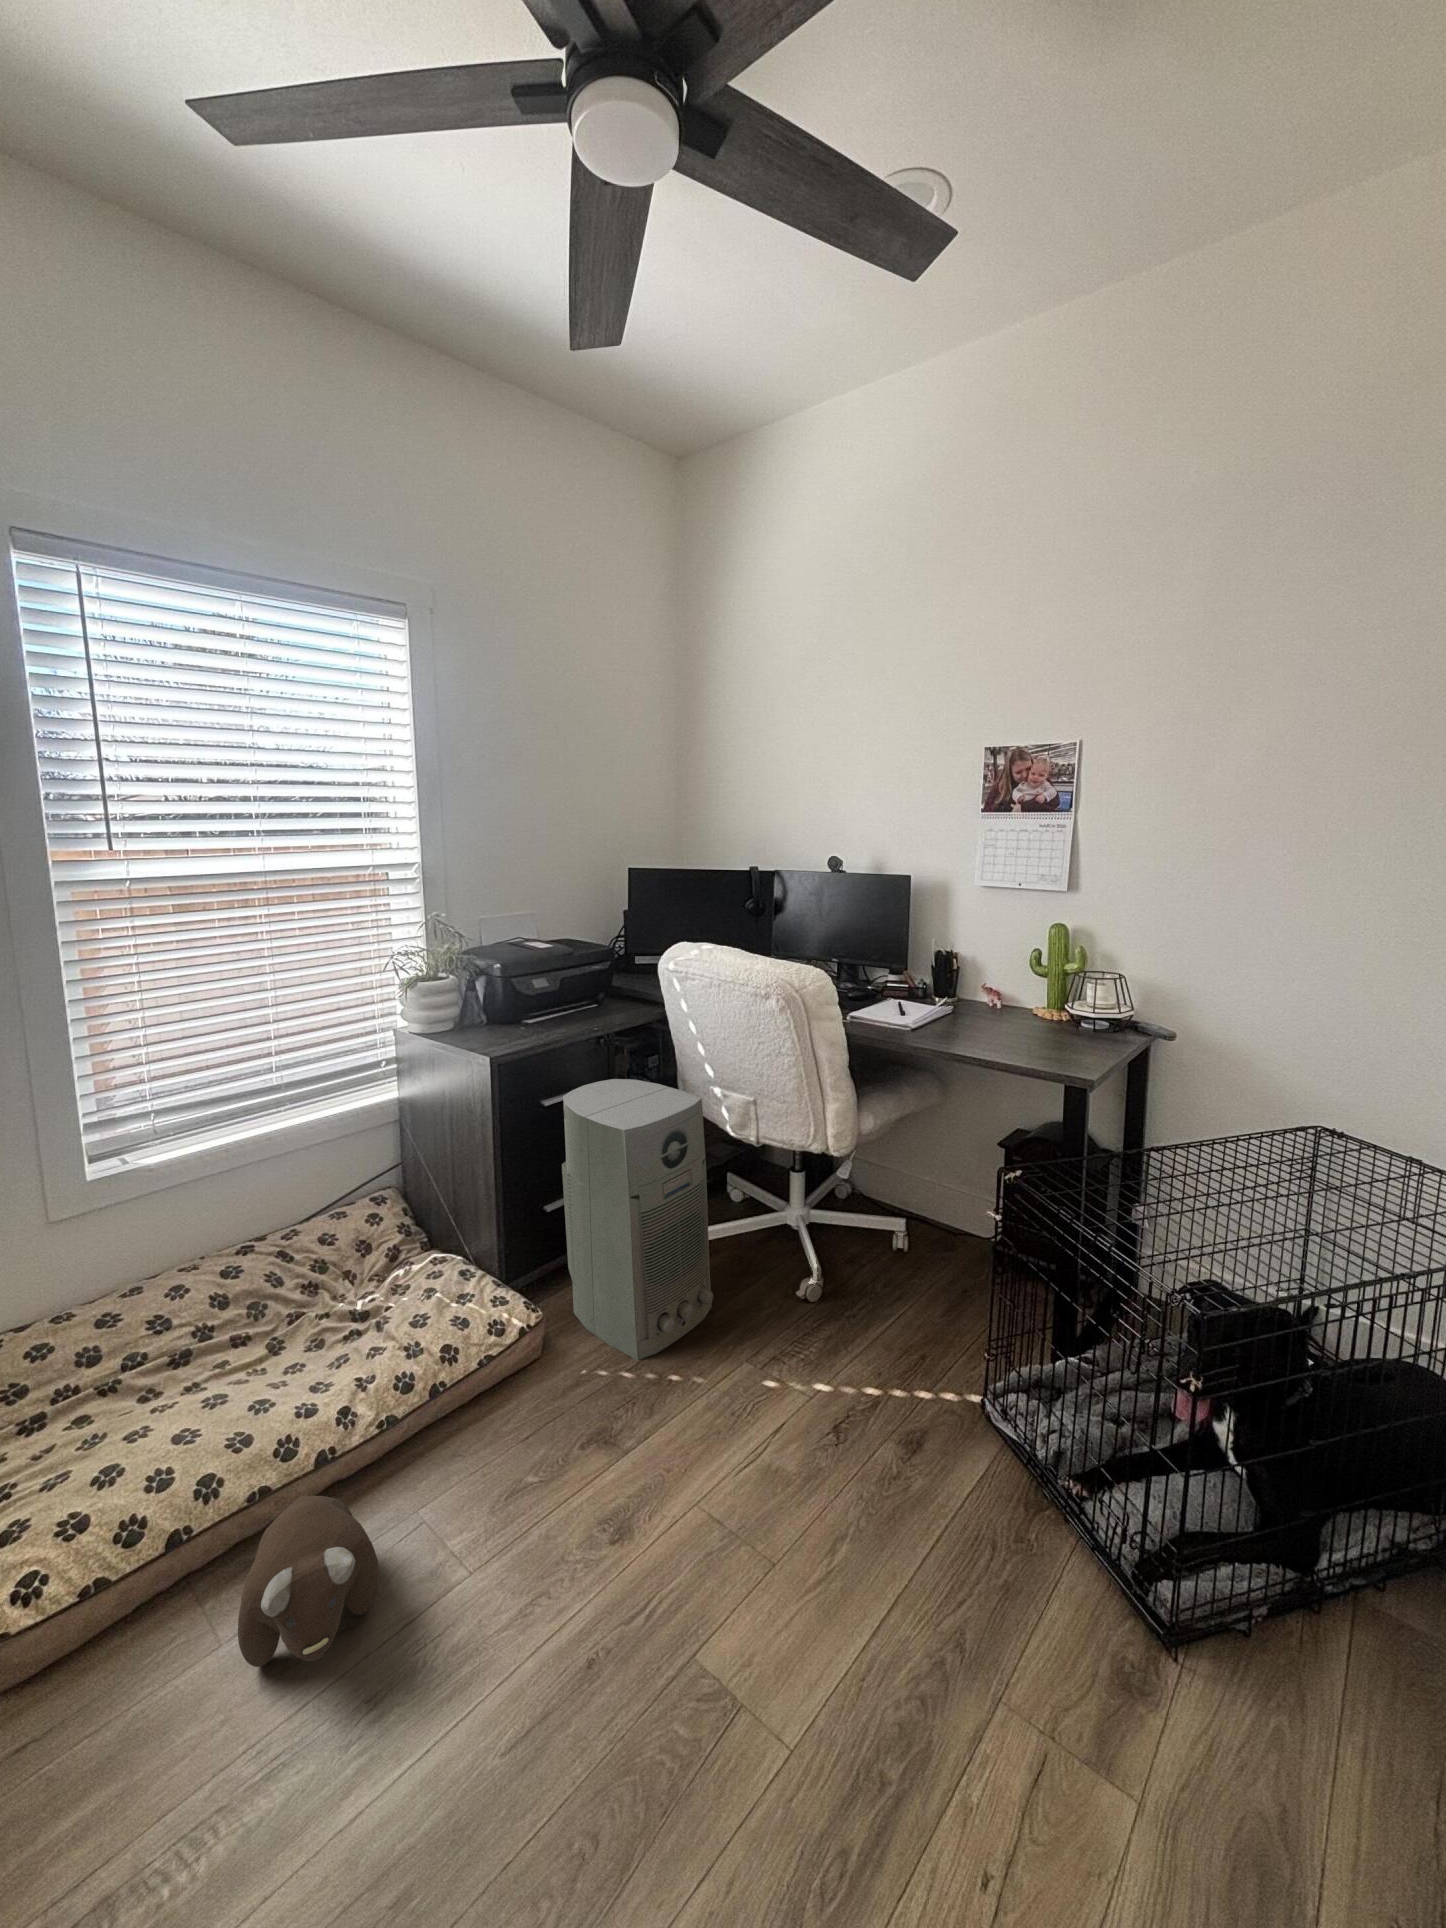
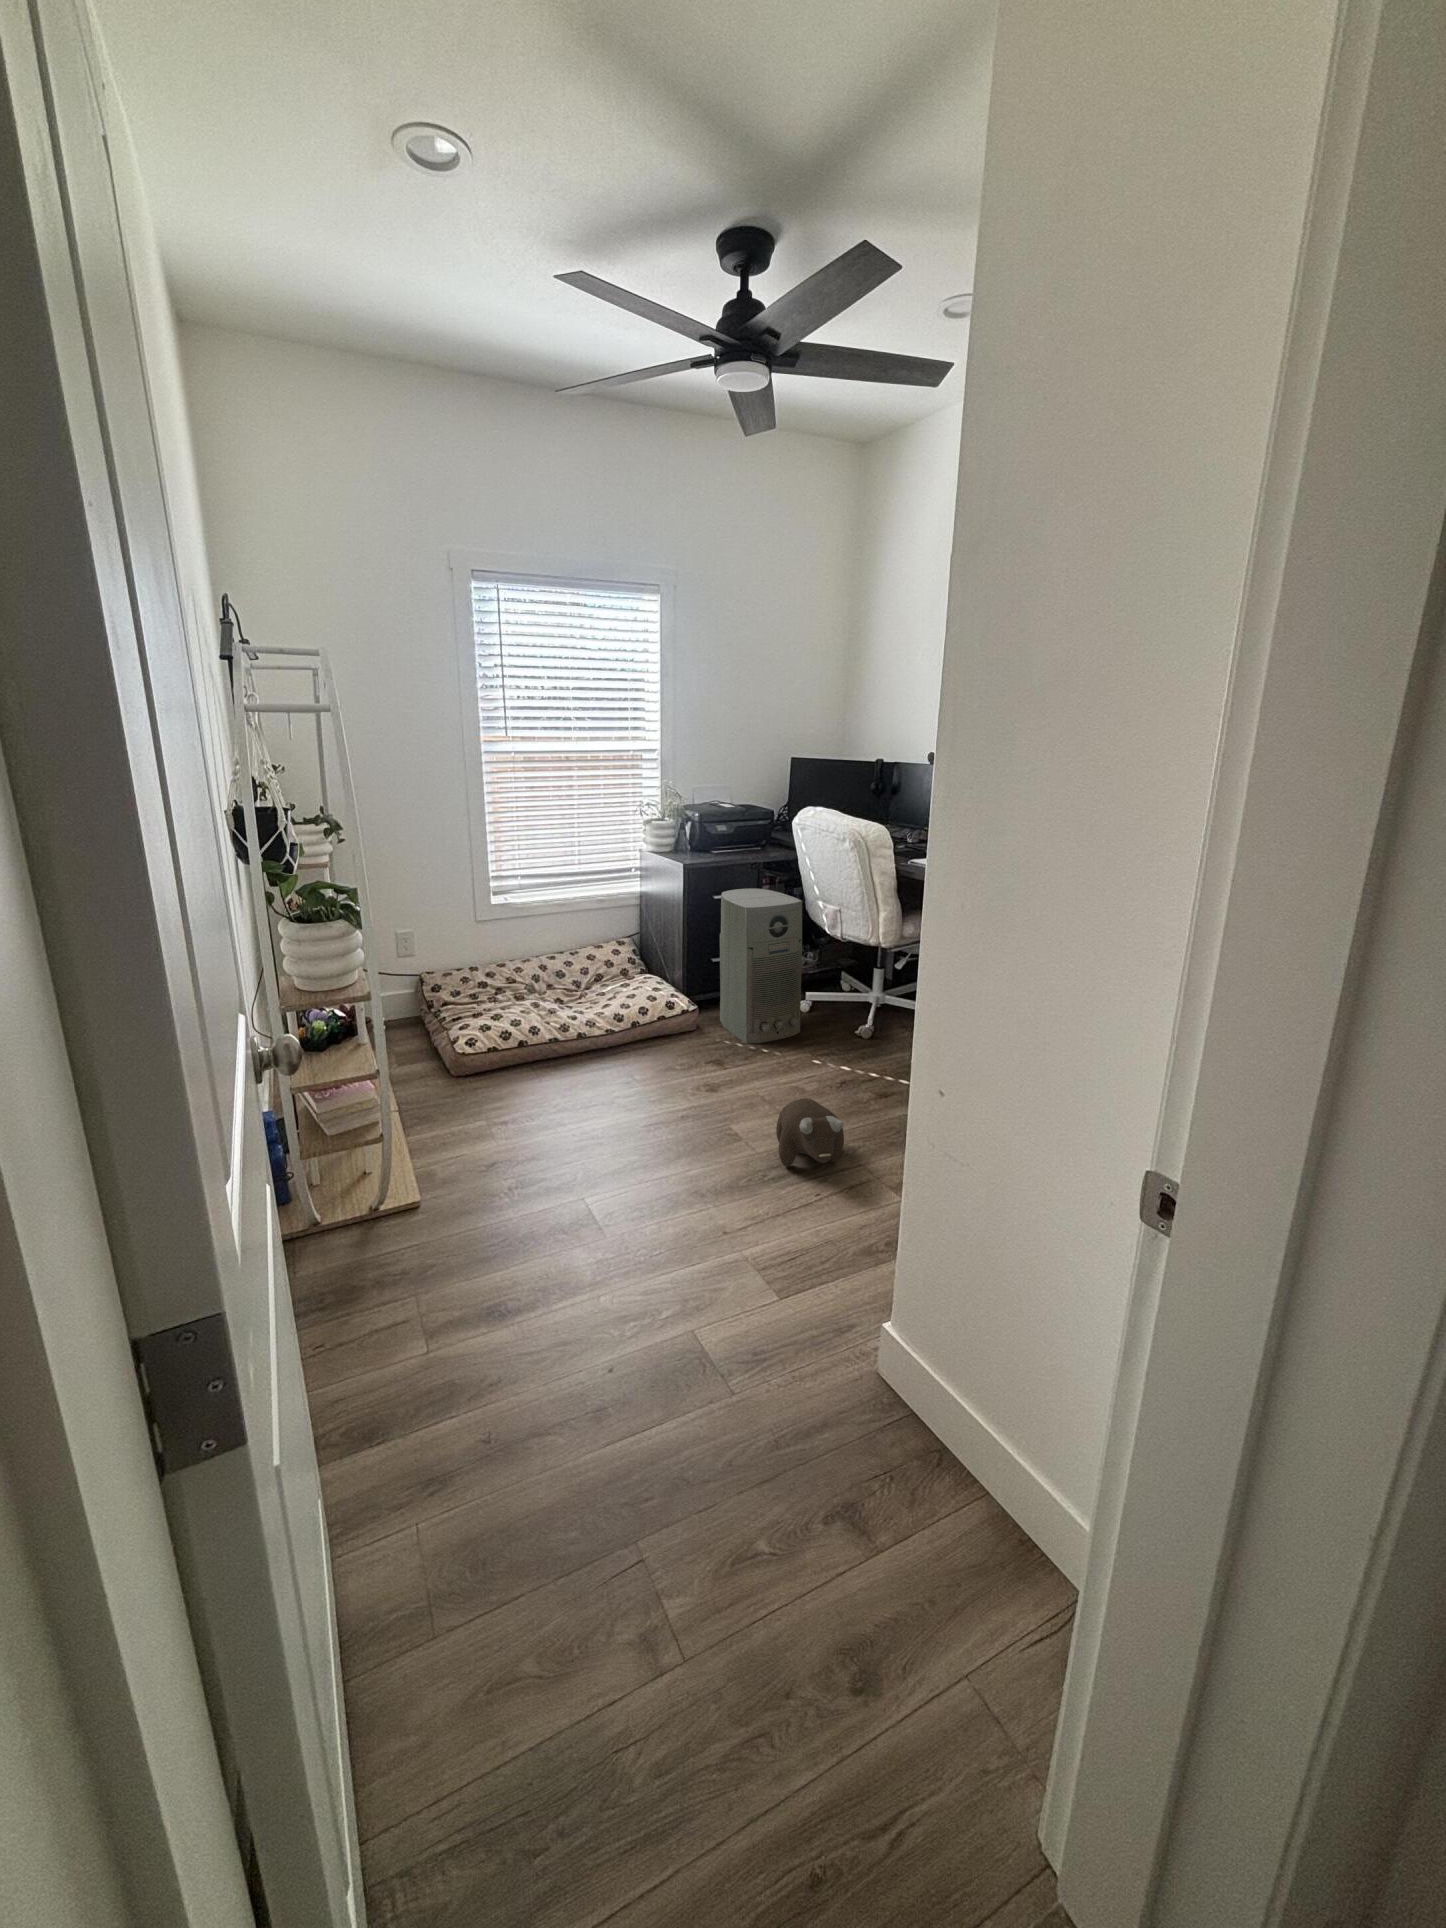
plush toy: present [238,1495,379,1667] -> present [776,1098,844,1167]

